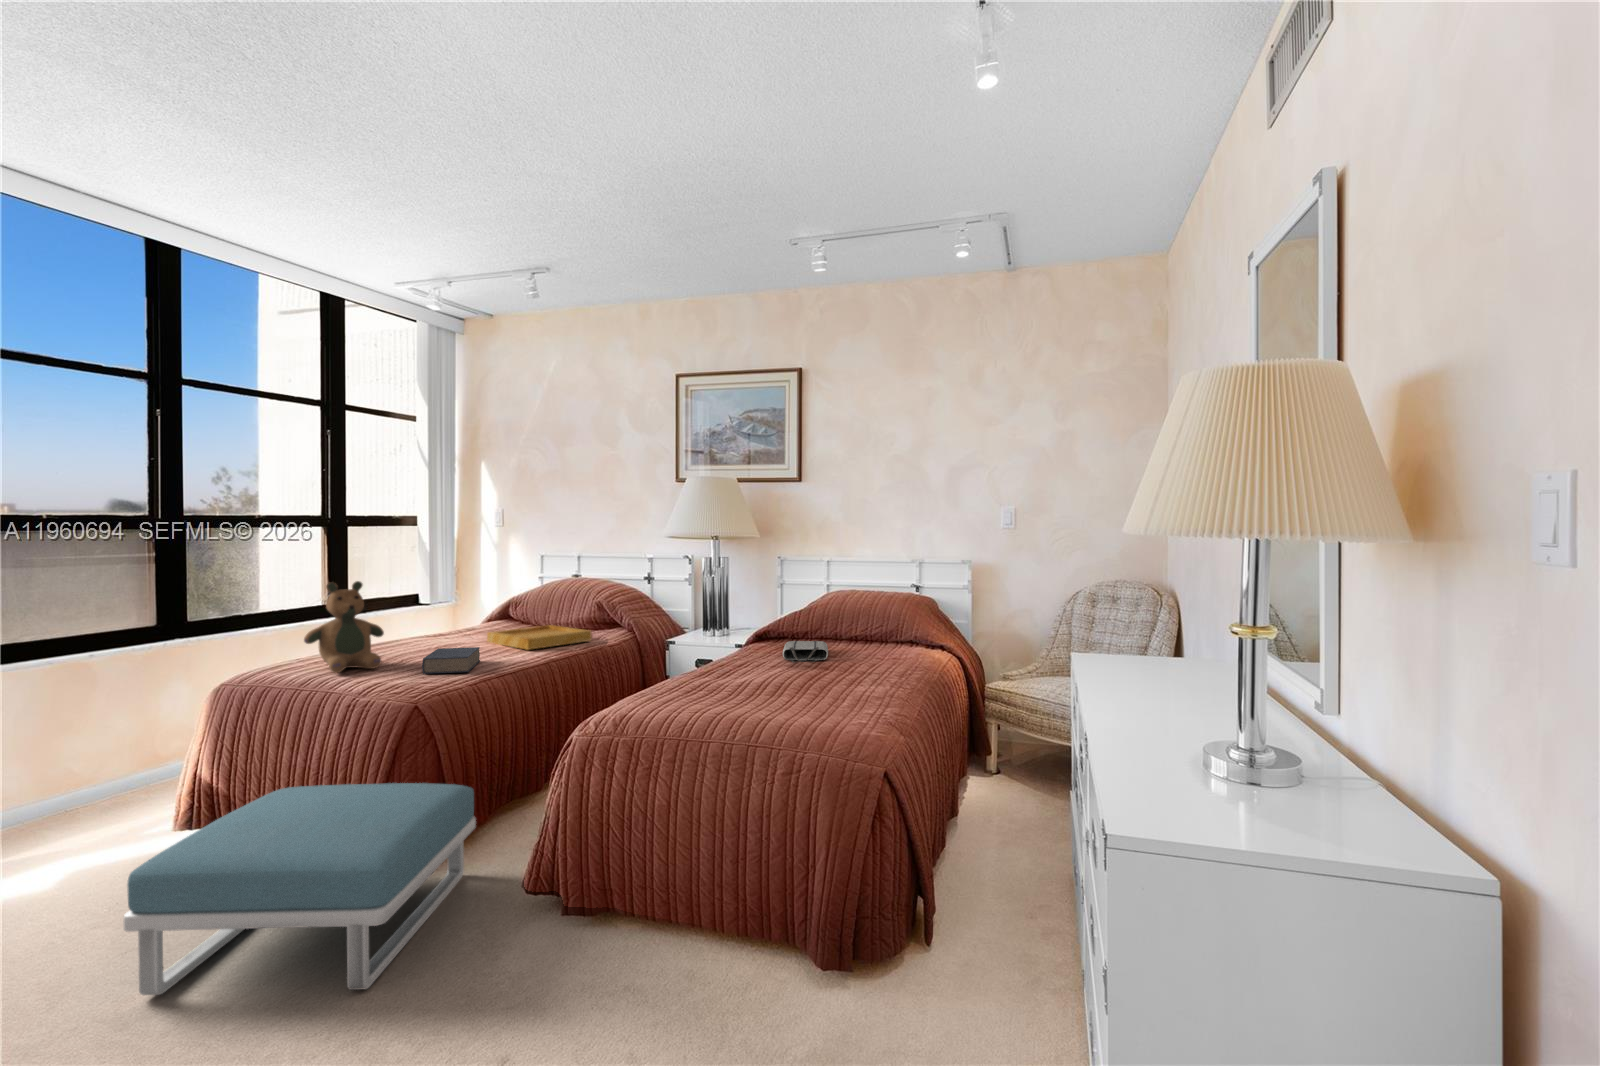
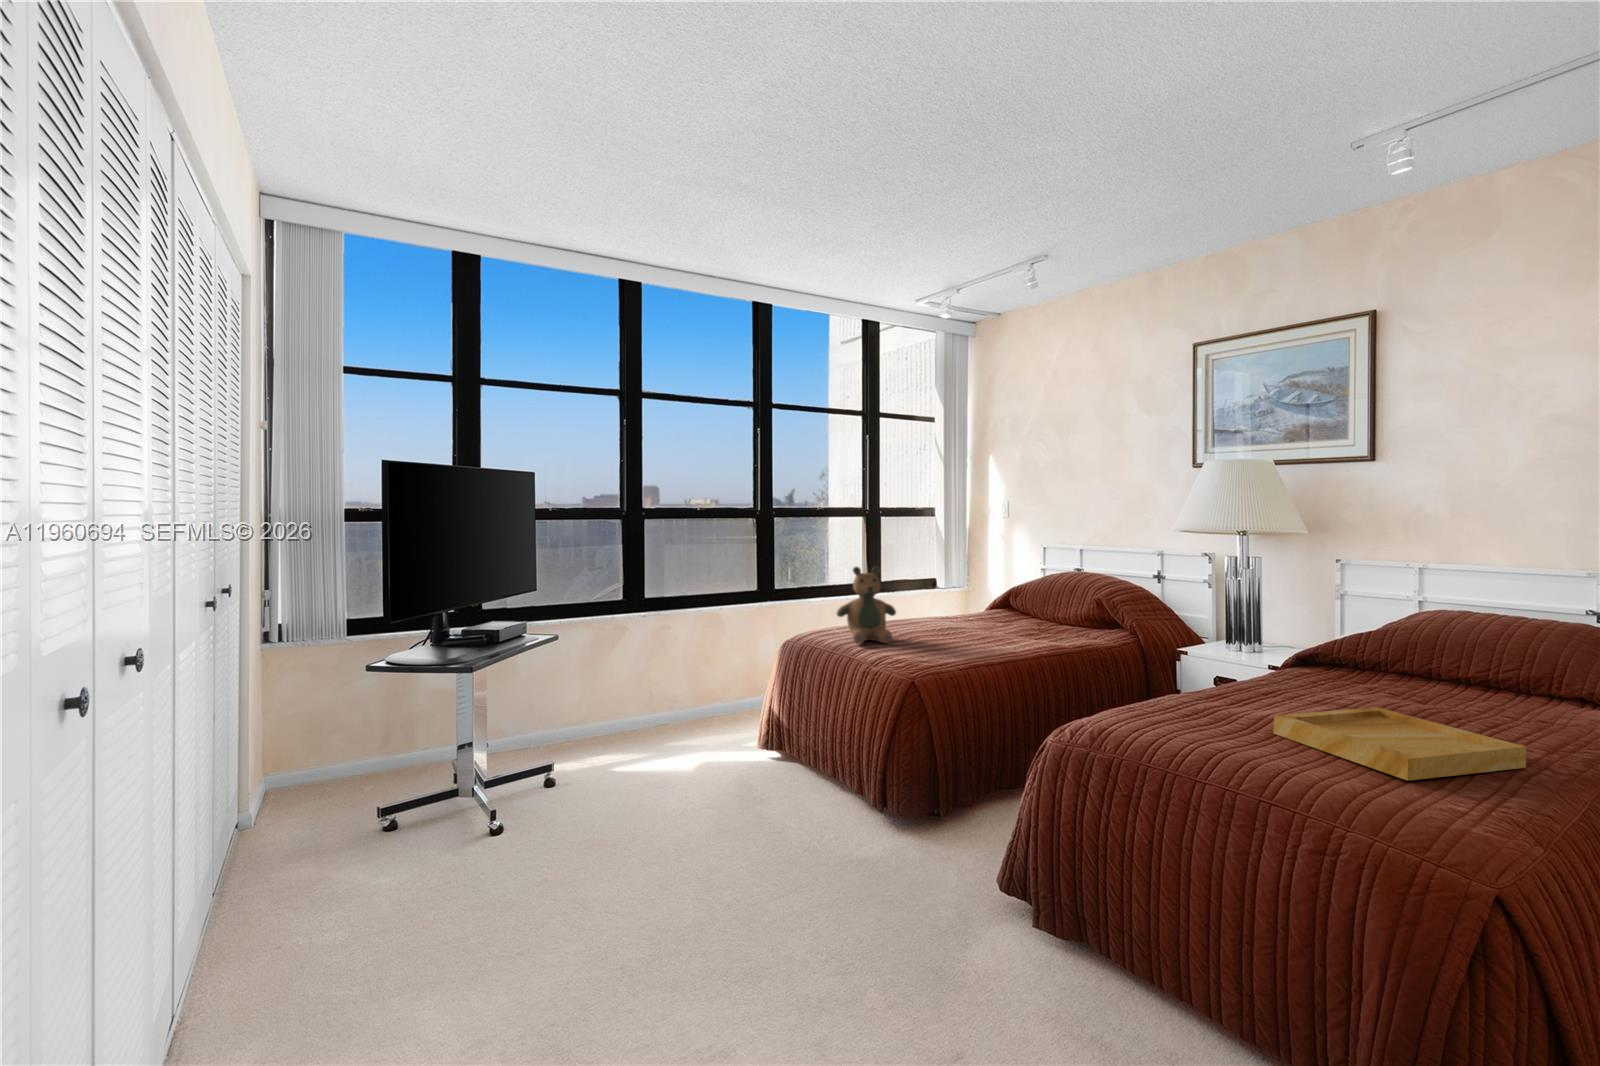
tray: present [487,625,592,650] -> present [1274,707,1526,781]
tote bag: present [783,641,828,663] -> none [1331,666,1407,699]
book: present [422,647,480,674] -> none [923,631,975,656]
footstool: present [123,783,476,995] -> none [701,737,958,935]

